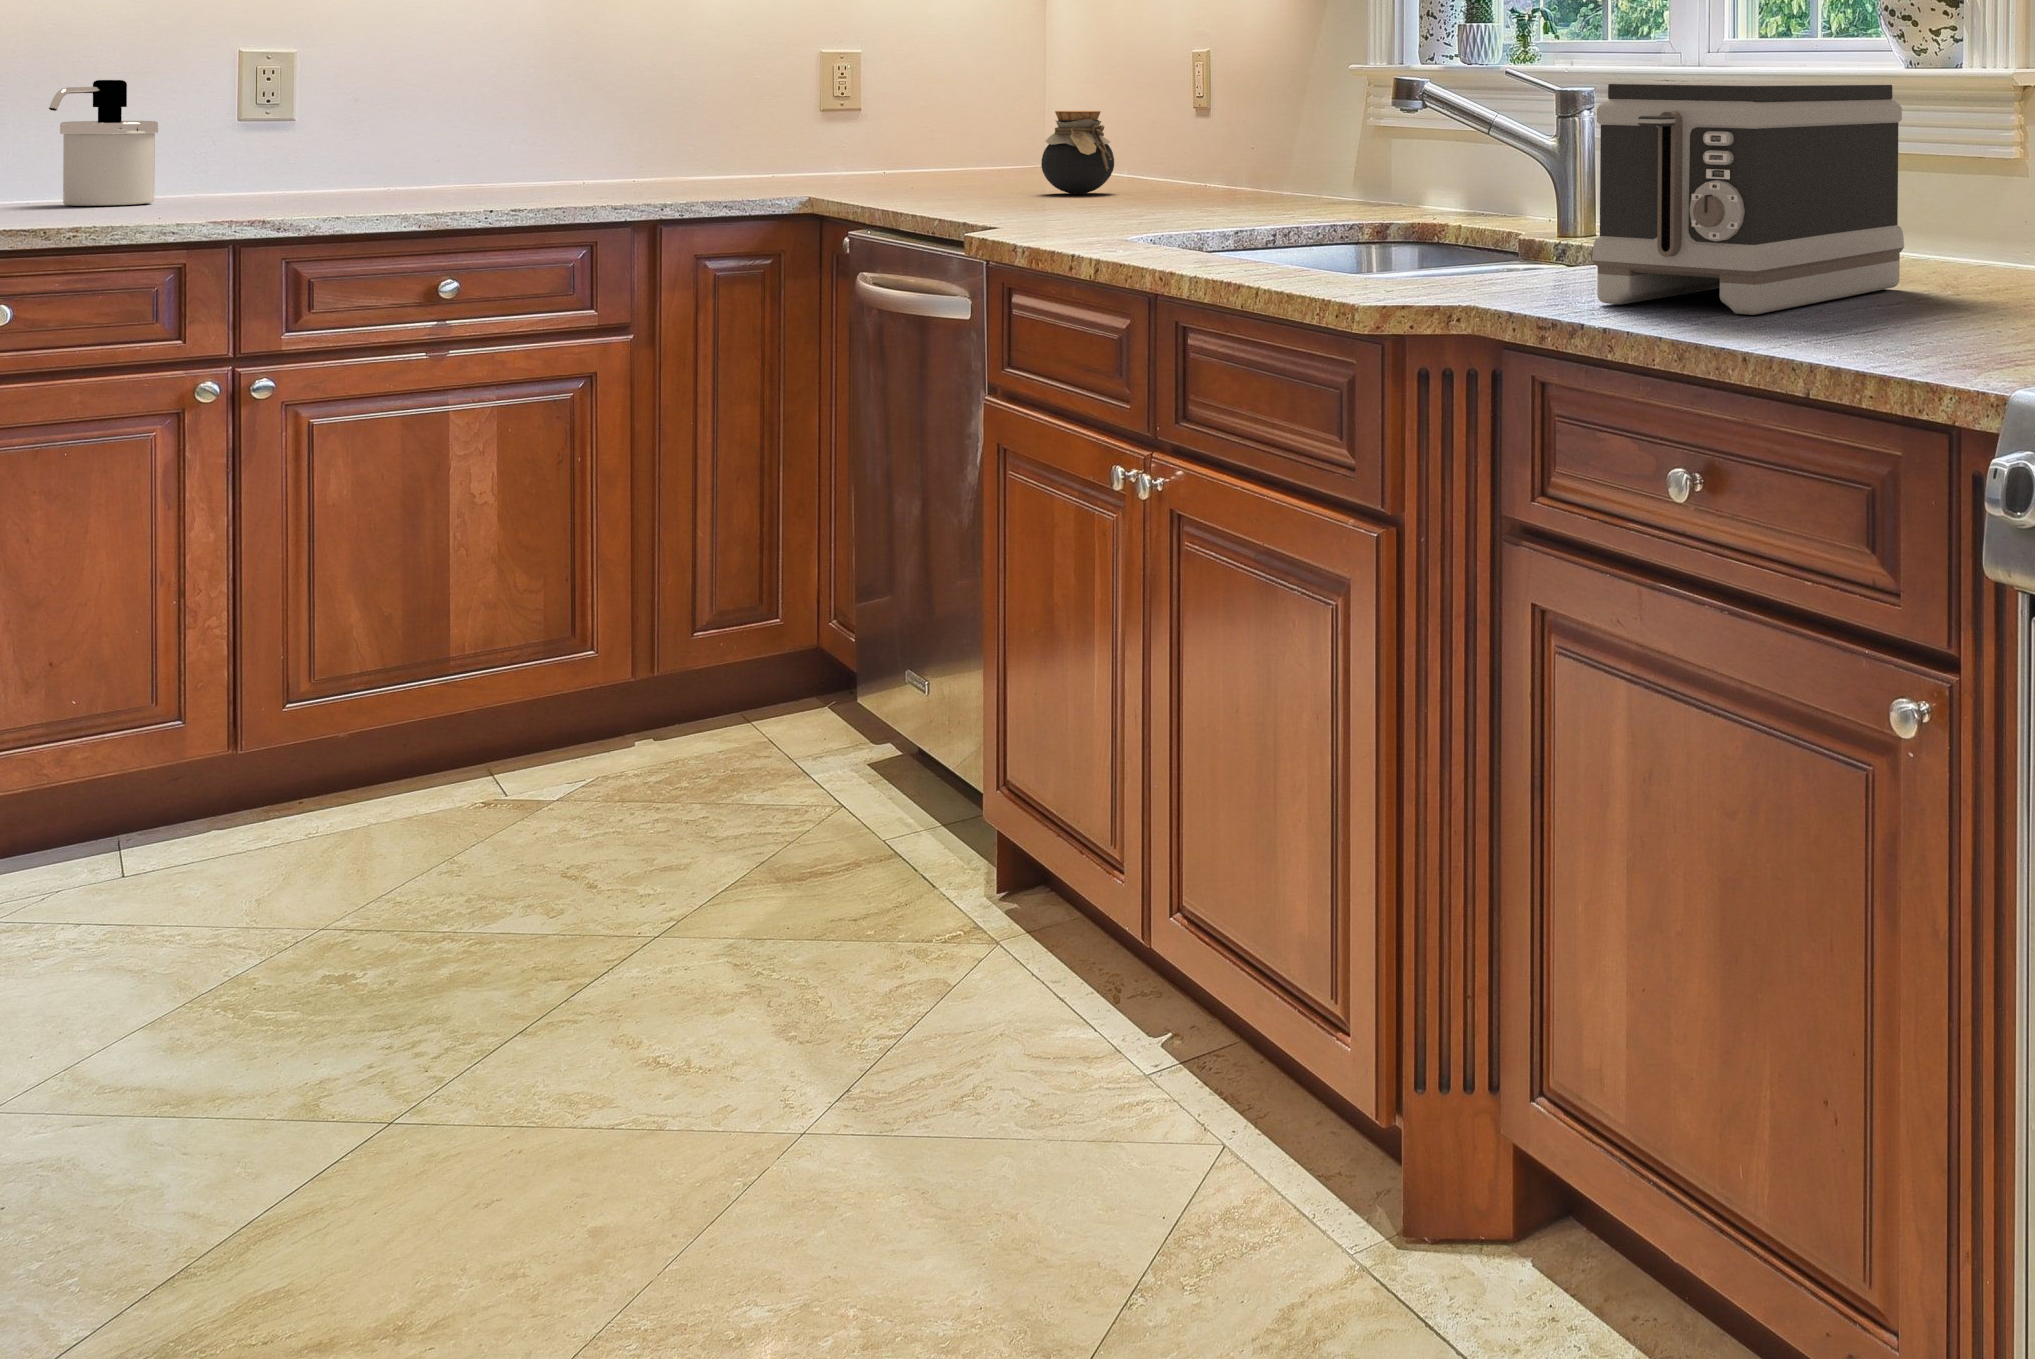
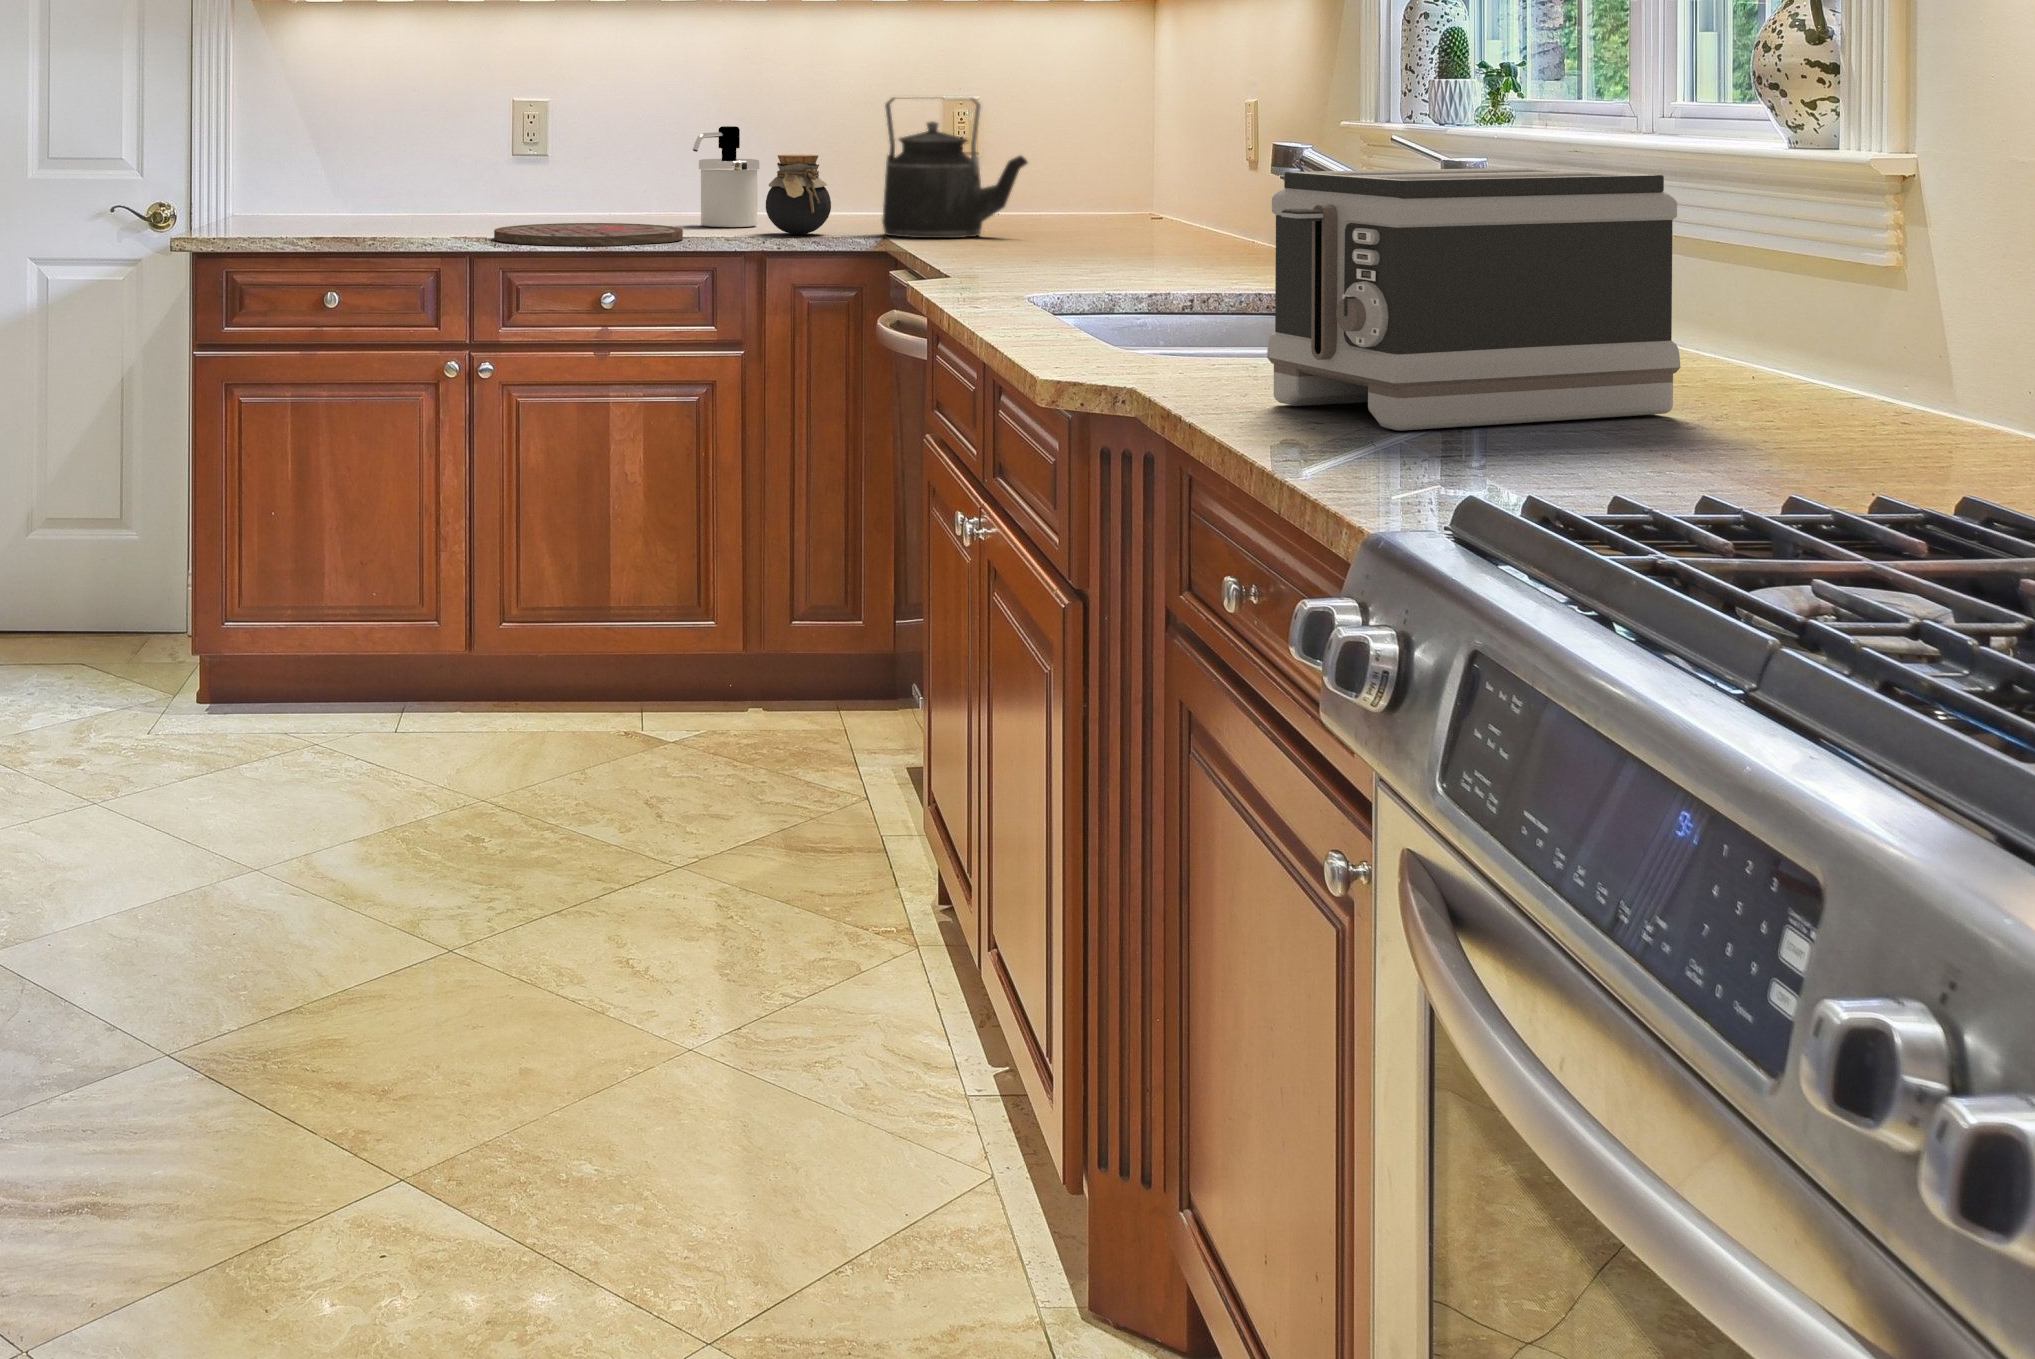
kettle: none [789,48,961,198] -> present [882,97,1028,238]
soap dispenser: present [49,80,158,206] -> present [693,126,759,227]
jar: present [1041,111,1114,194] -> present [766,155,831,234]
cutting board: none [279,195,554,222] -> present [494,223,683,246]

